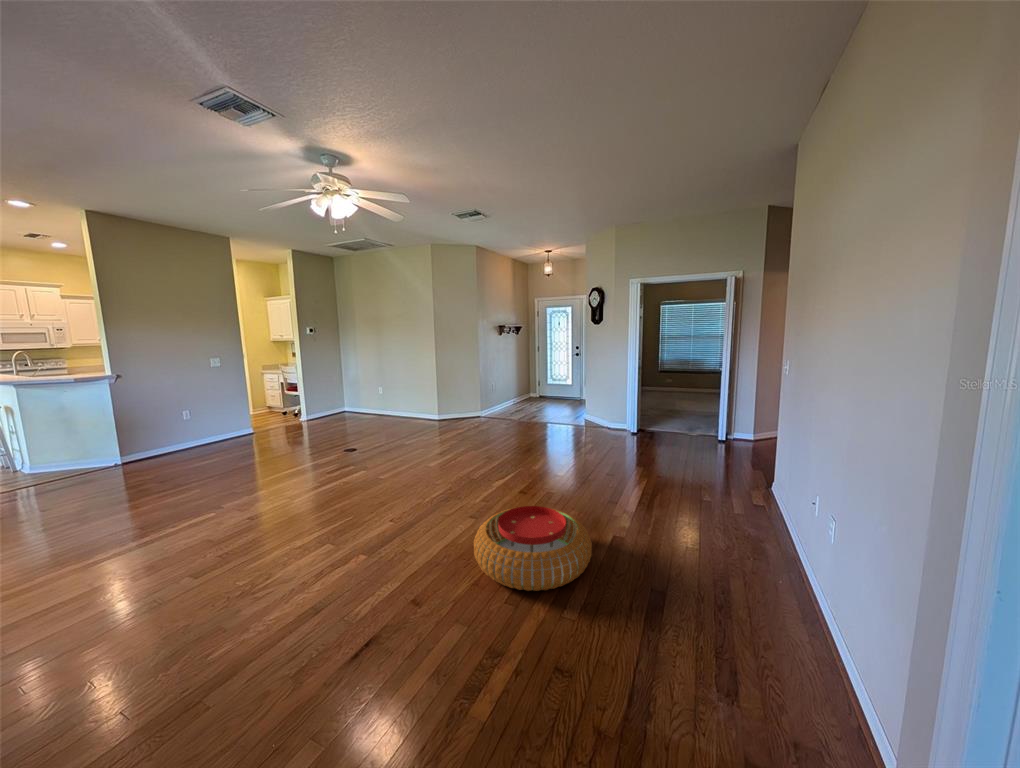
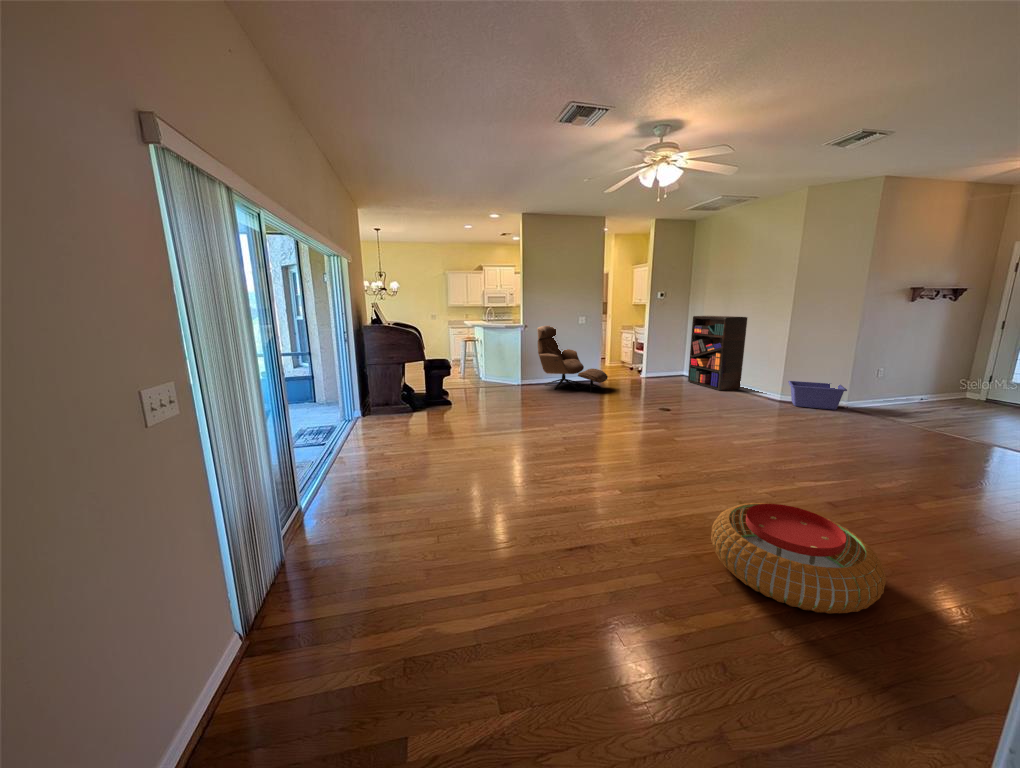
bookshelf: none [348,350,403,421] -> present [688,316,747,391]
lounge chair: none [141,372,266,459] -> present [537,326,608,392]
storage bin: none [441,400,481,423] -> present [788,381,847,410]

